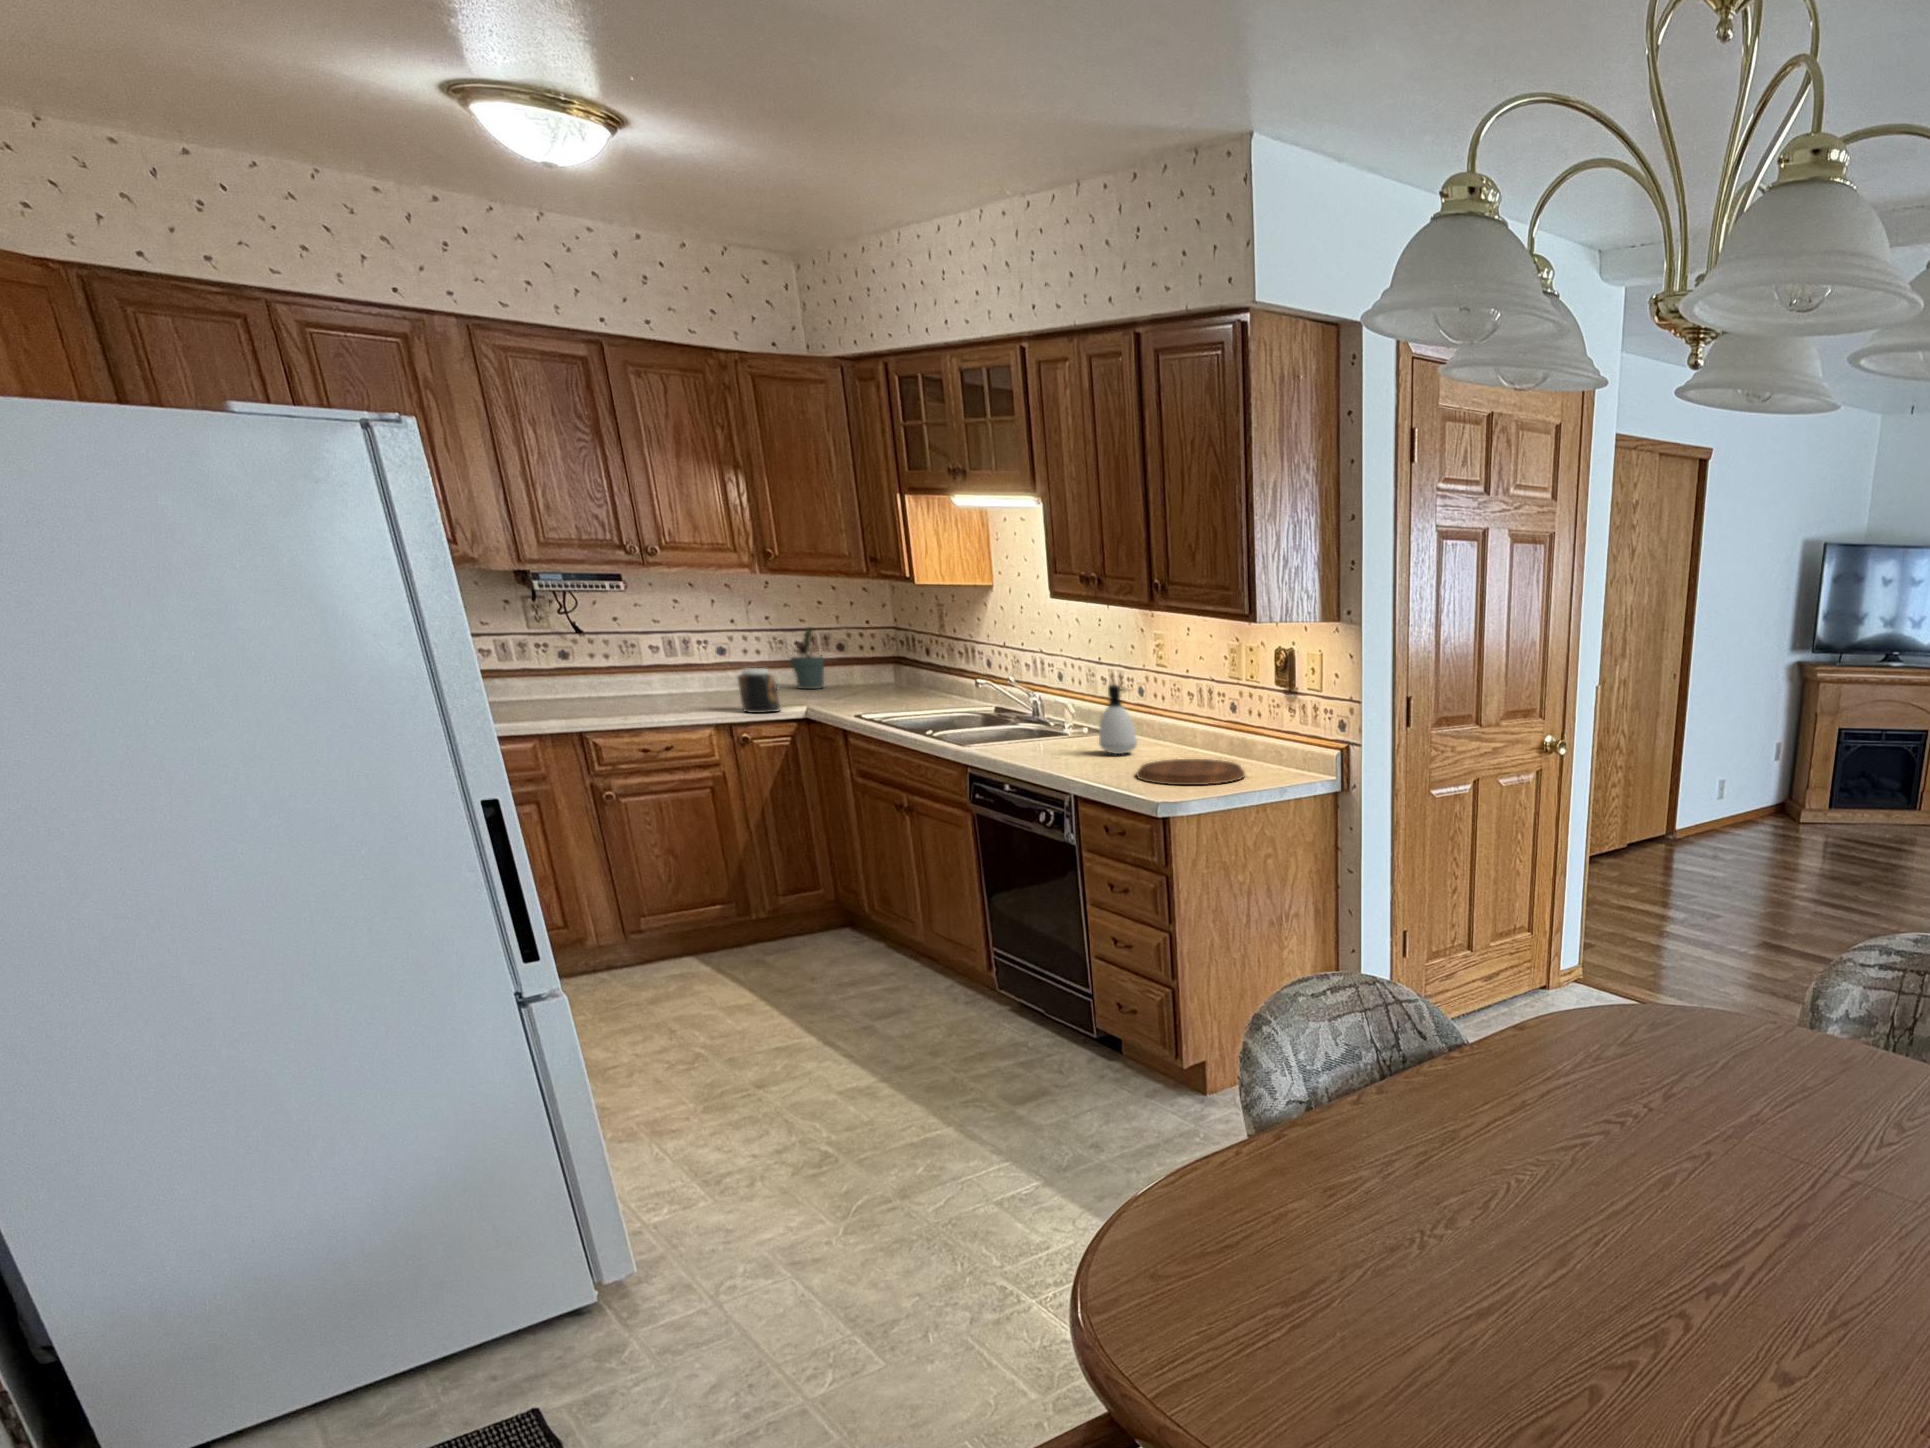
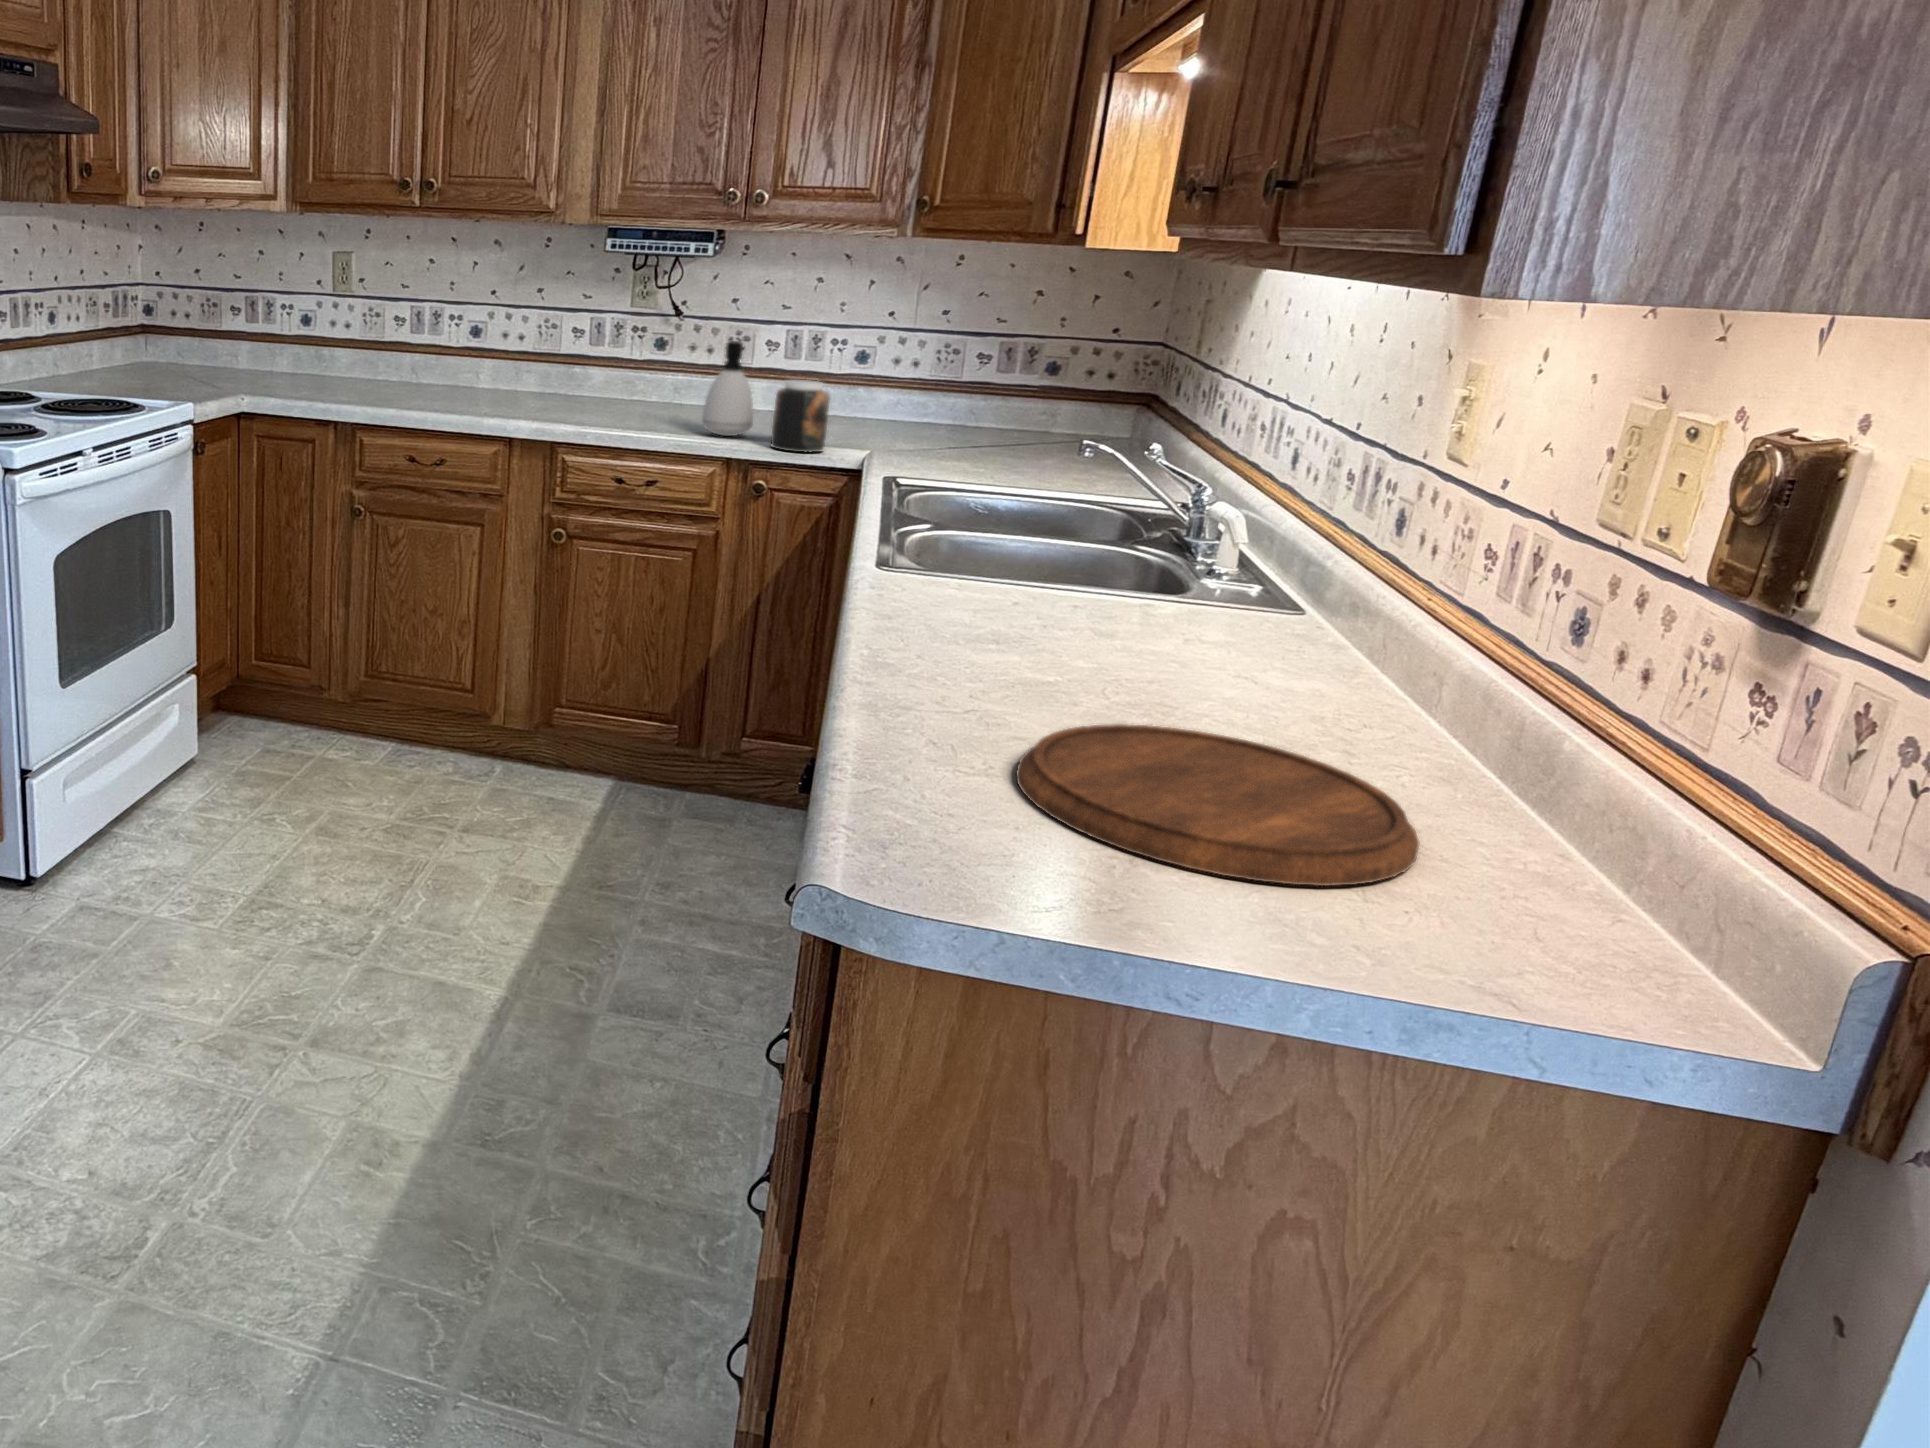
potted plant: present [790,628,824,689] -> none [949,331,1028,430]
soap dispenser: present [1099,685,1137,754] -> present [702,341,753,436]

